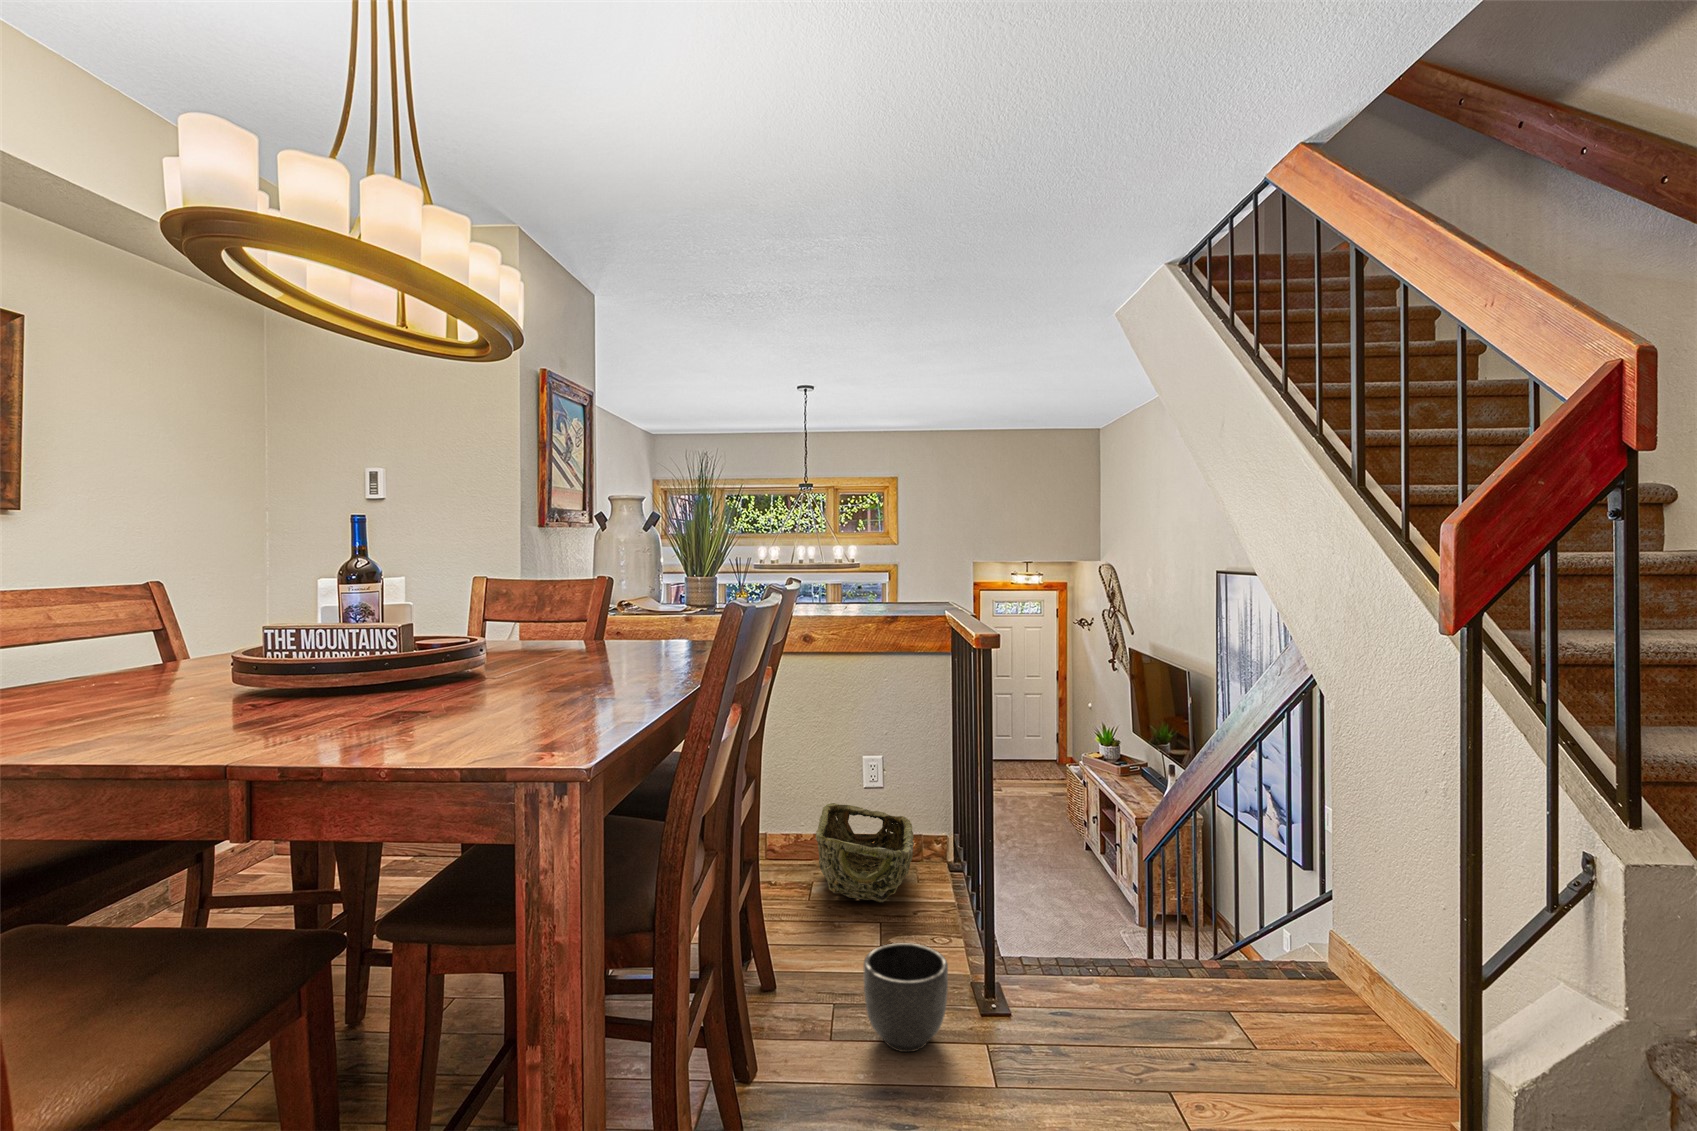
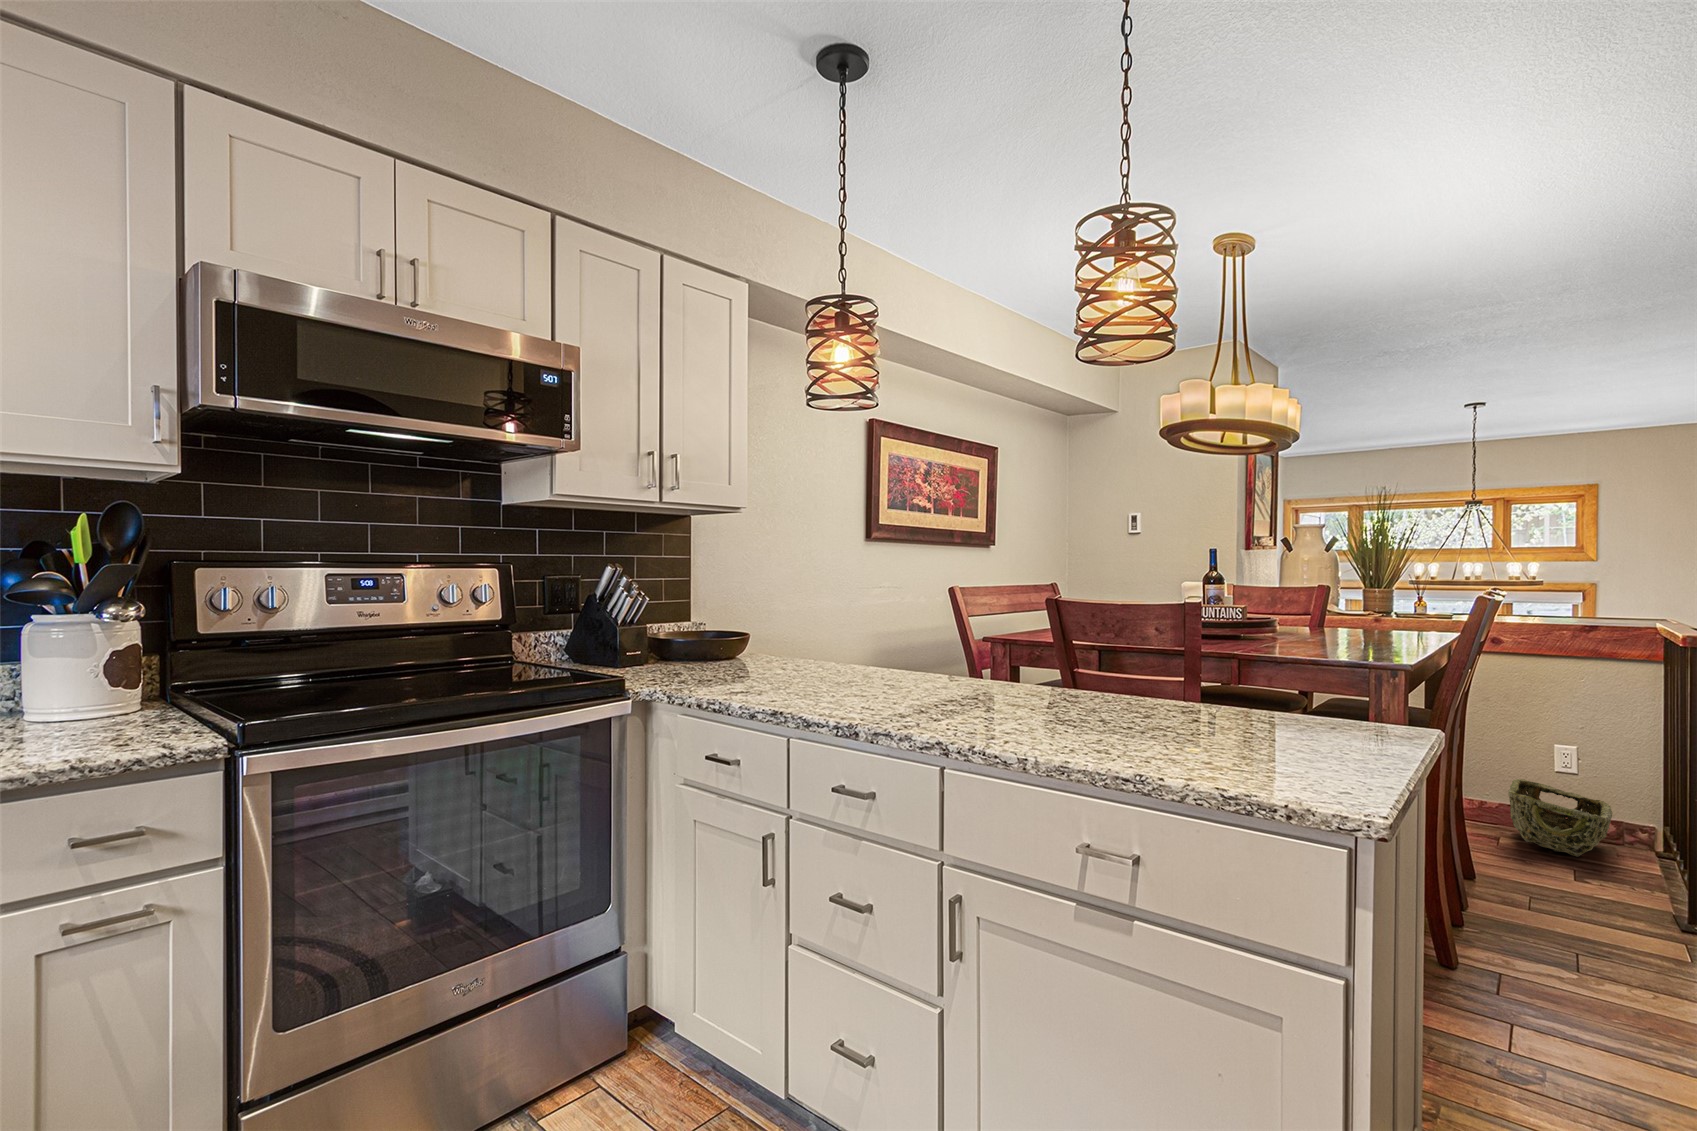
planter: present [863,943,948,1052] -> none [1561,852,1640,924]

